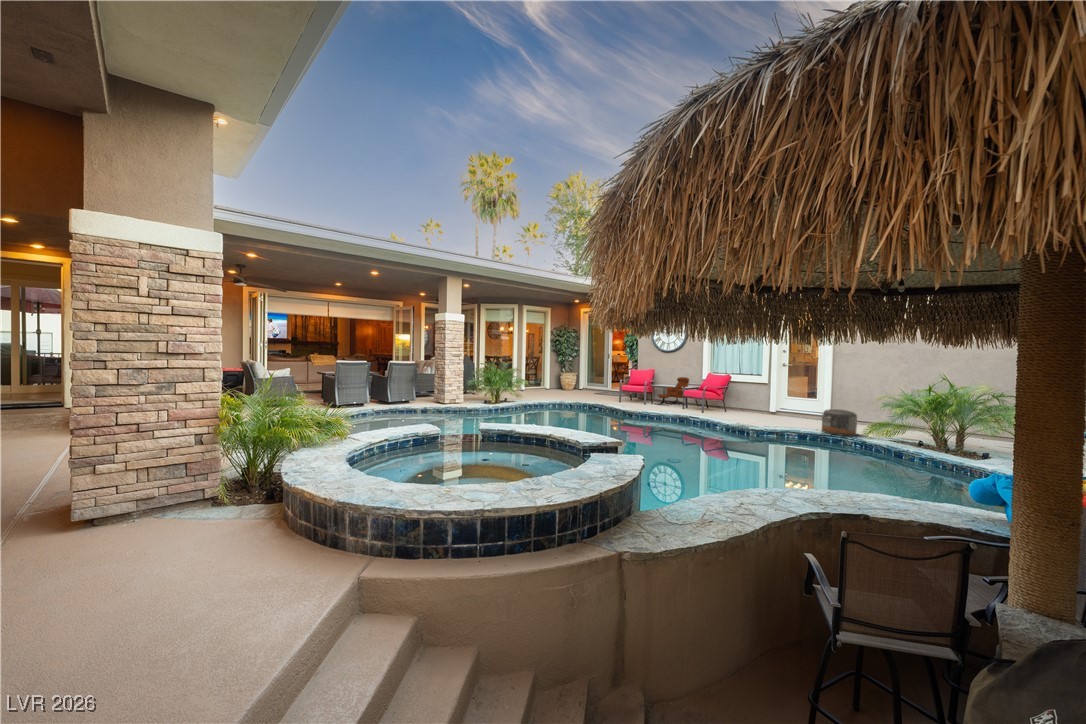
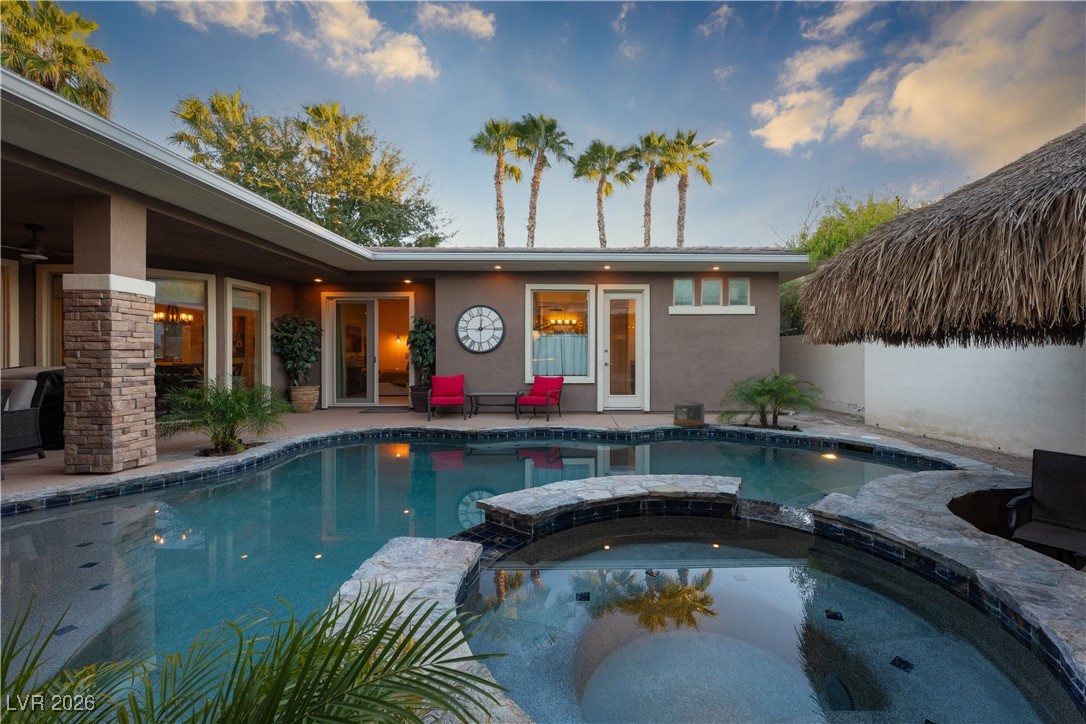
lounge chair: present [658,377,689,405] -> none [472,380,505,419]

